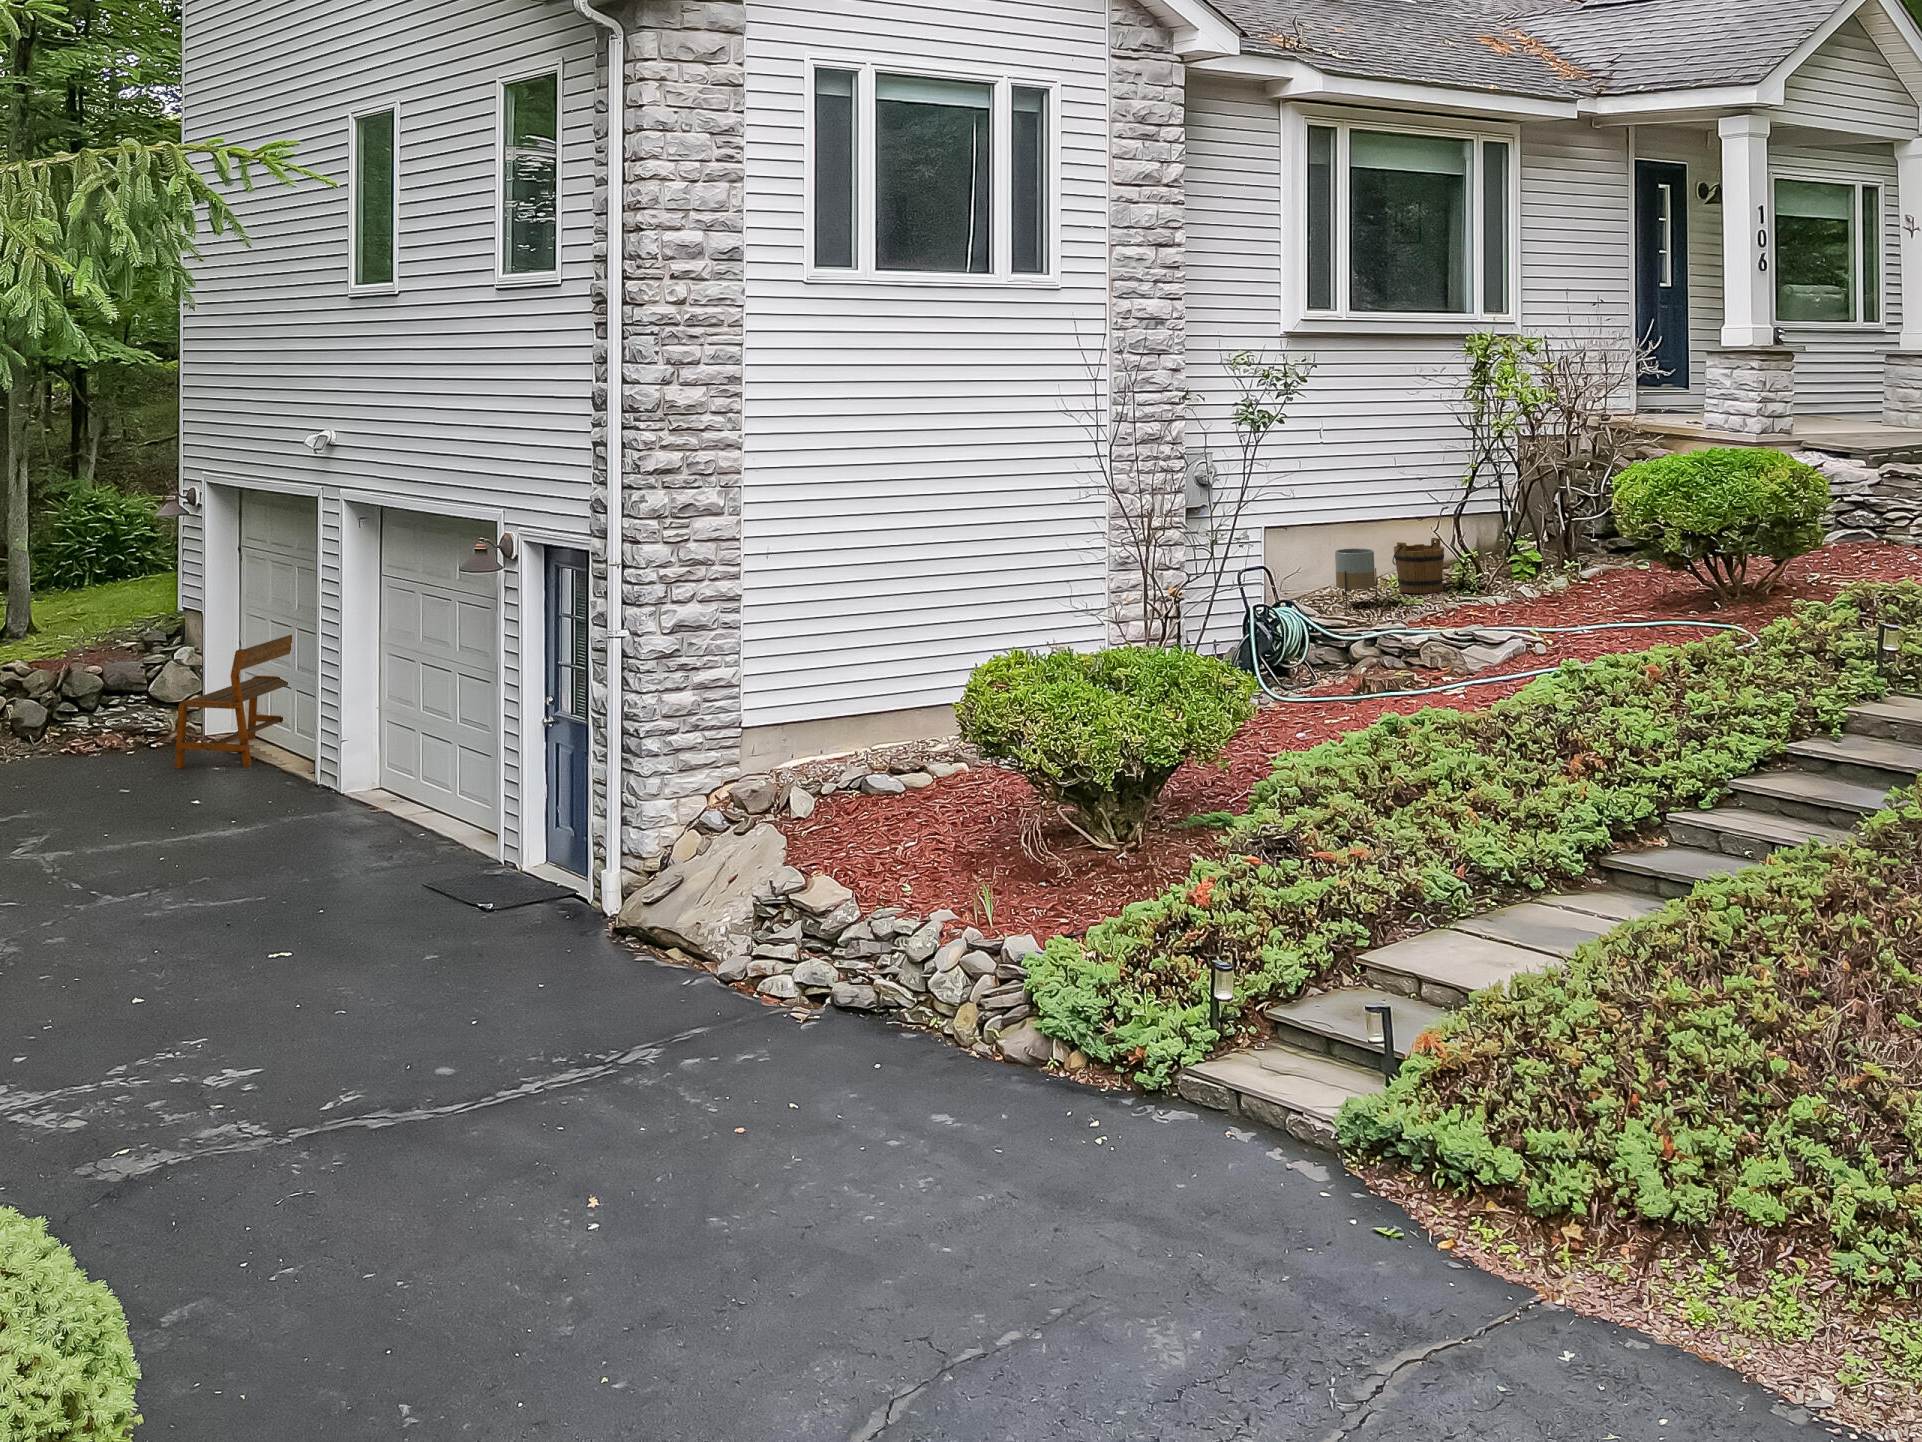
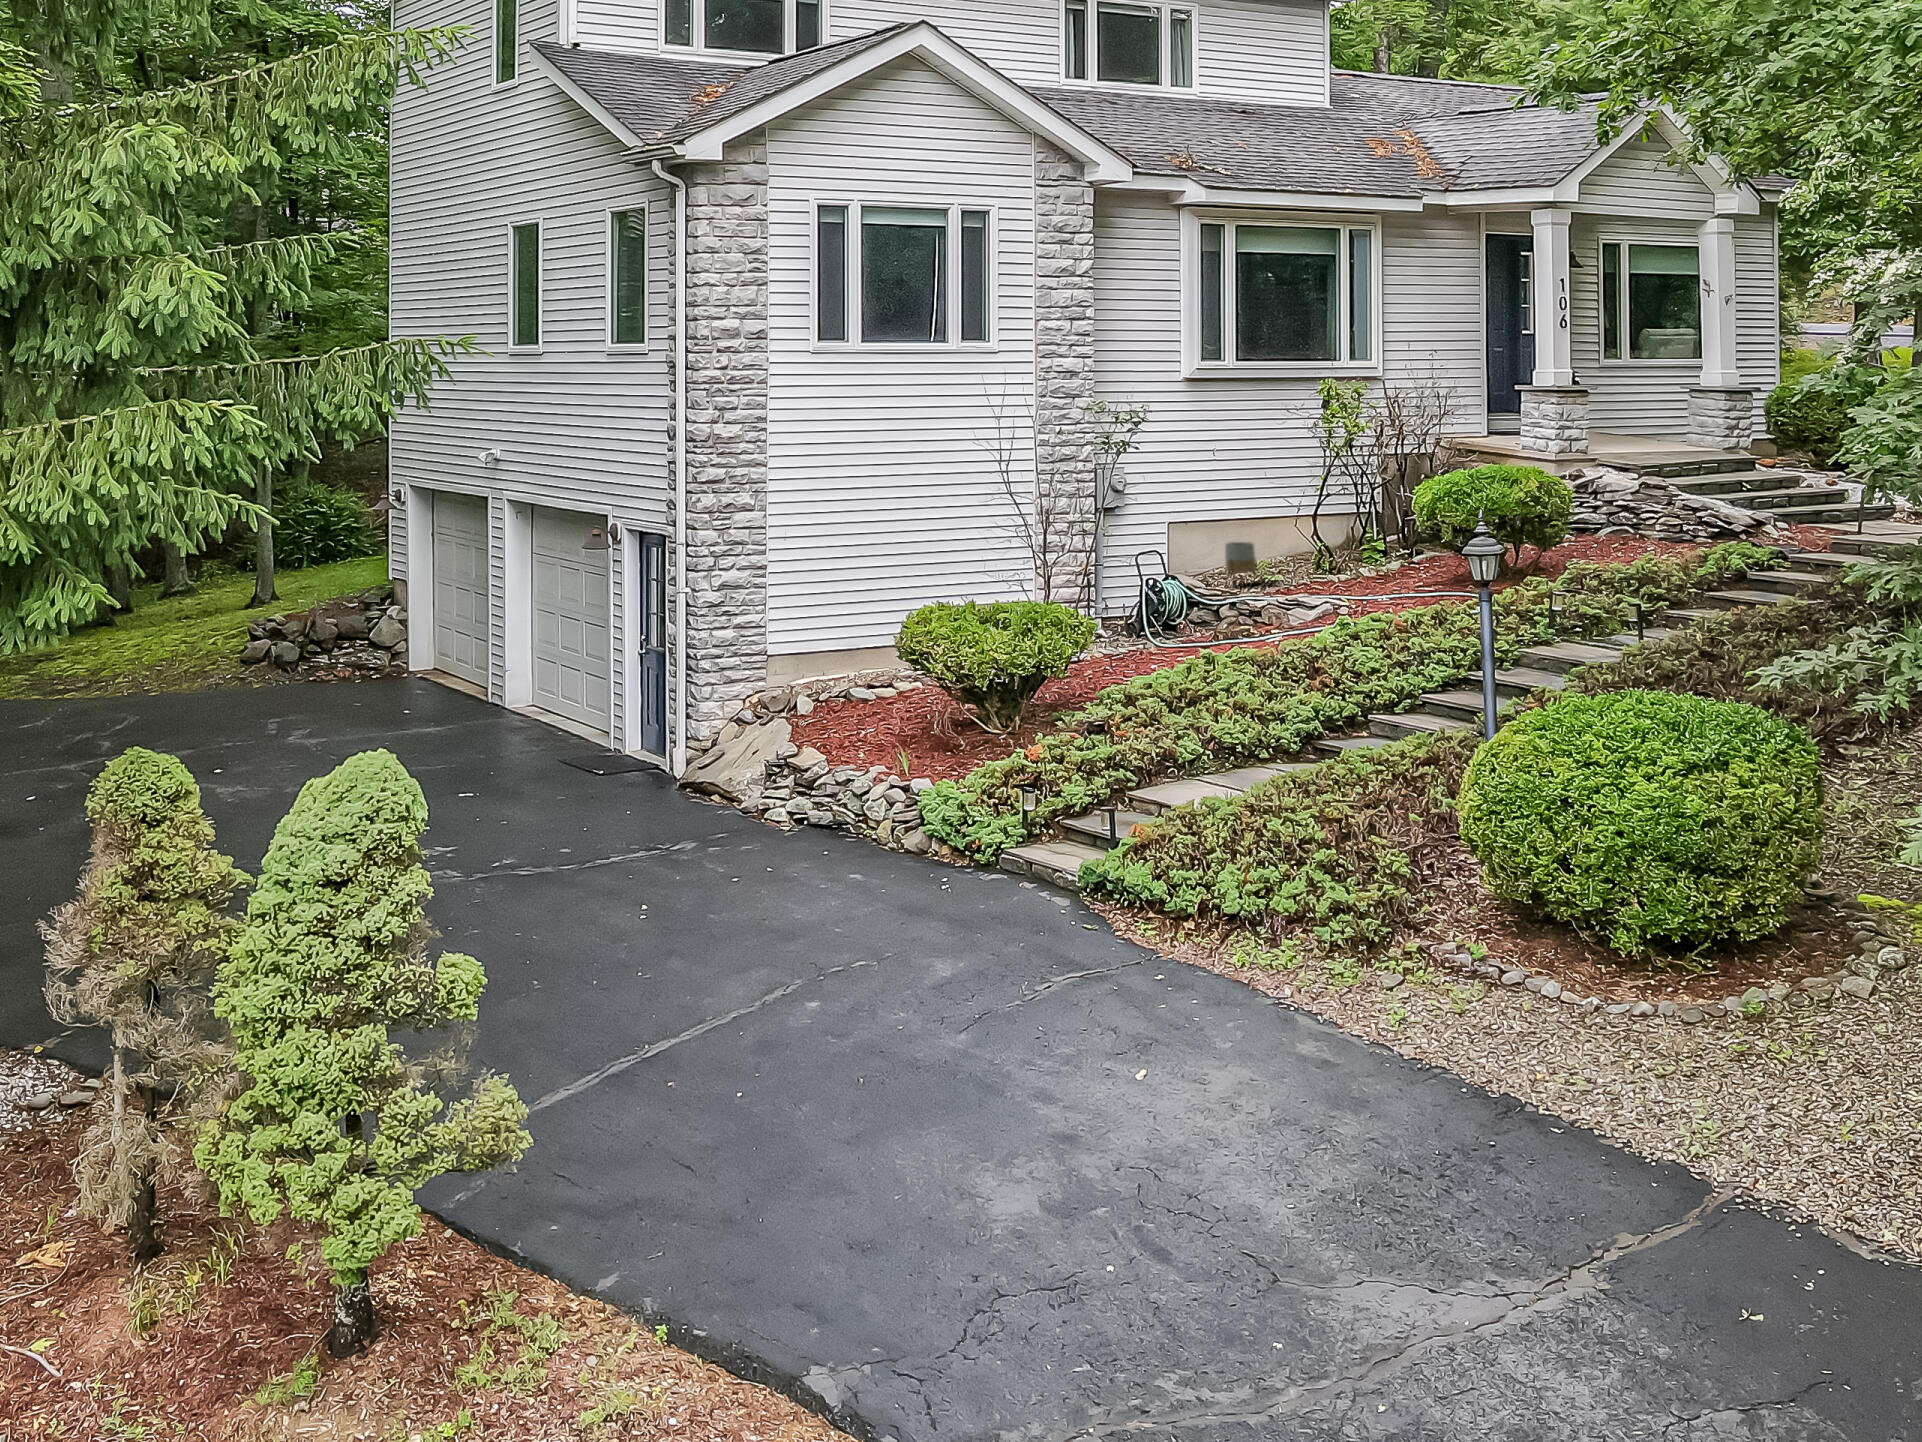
bucket: present [1392,538,1444,593] -> none [1274,535,1314,577]
bench: present [175,634,292,769] -> none [390,593,483,690]

